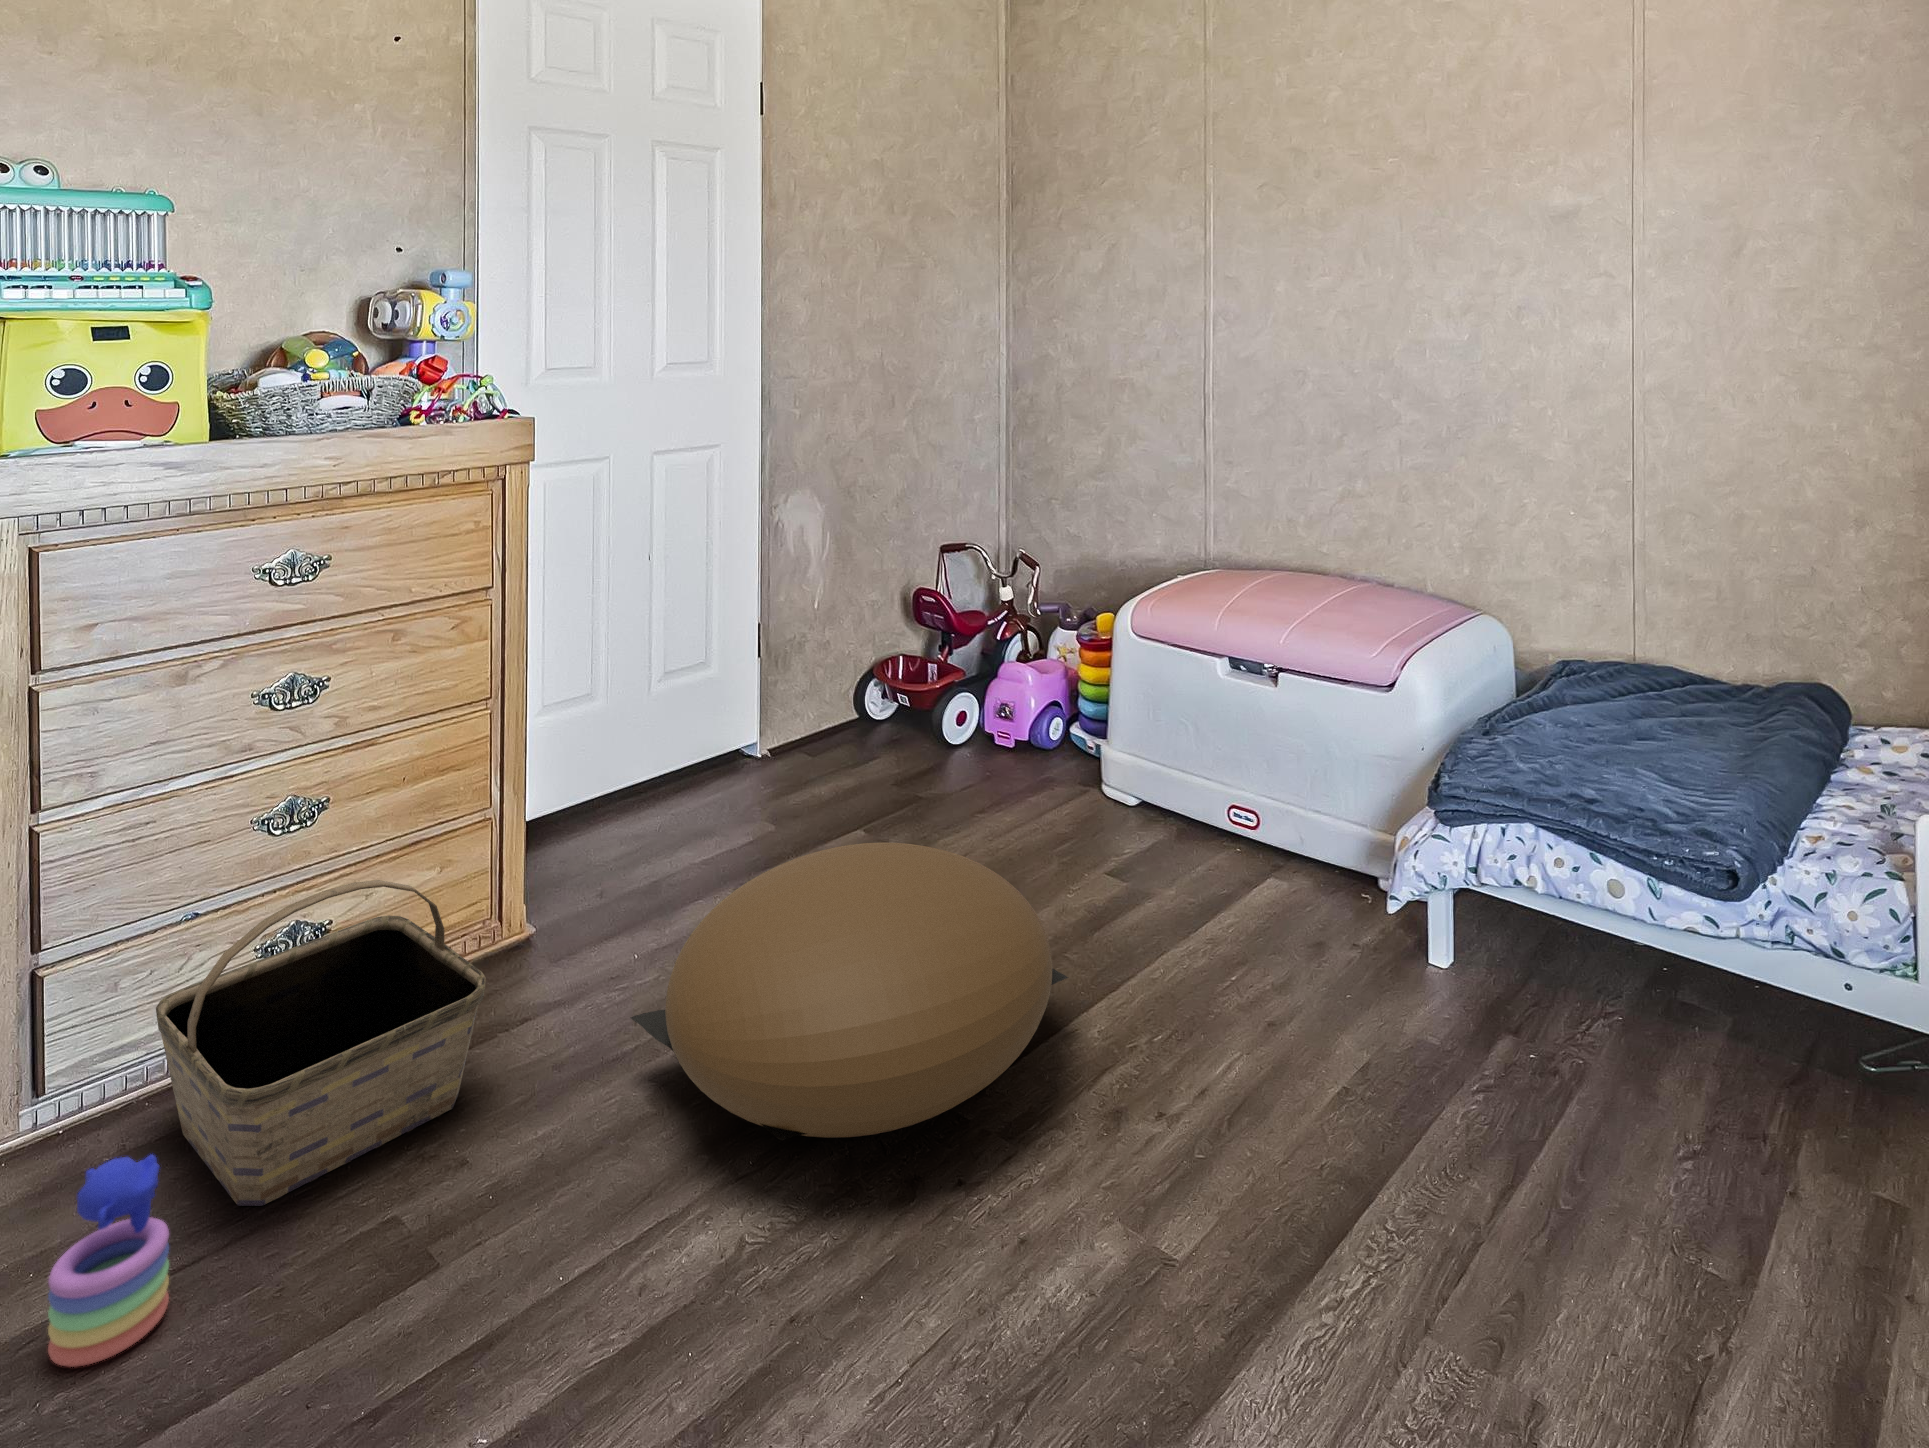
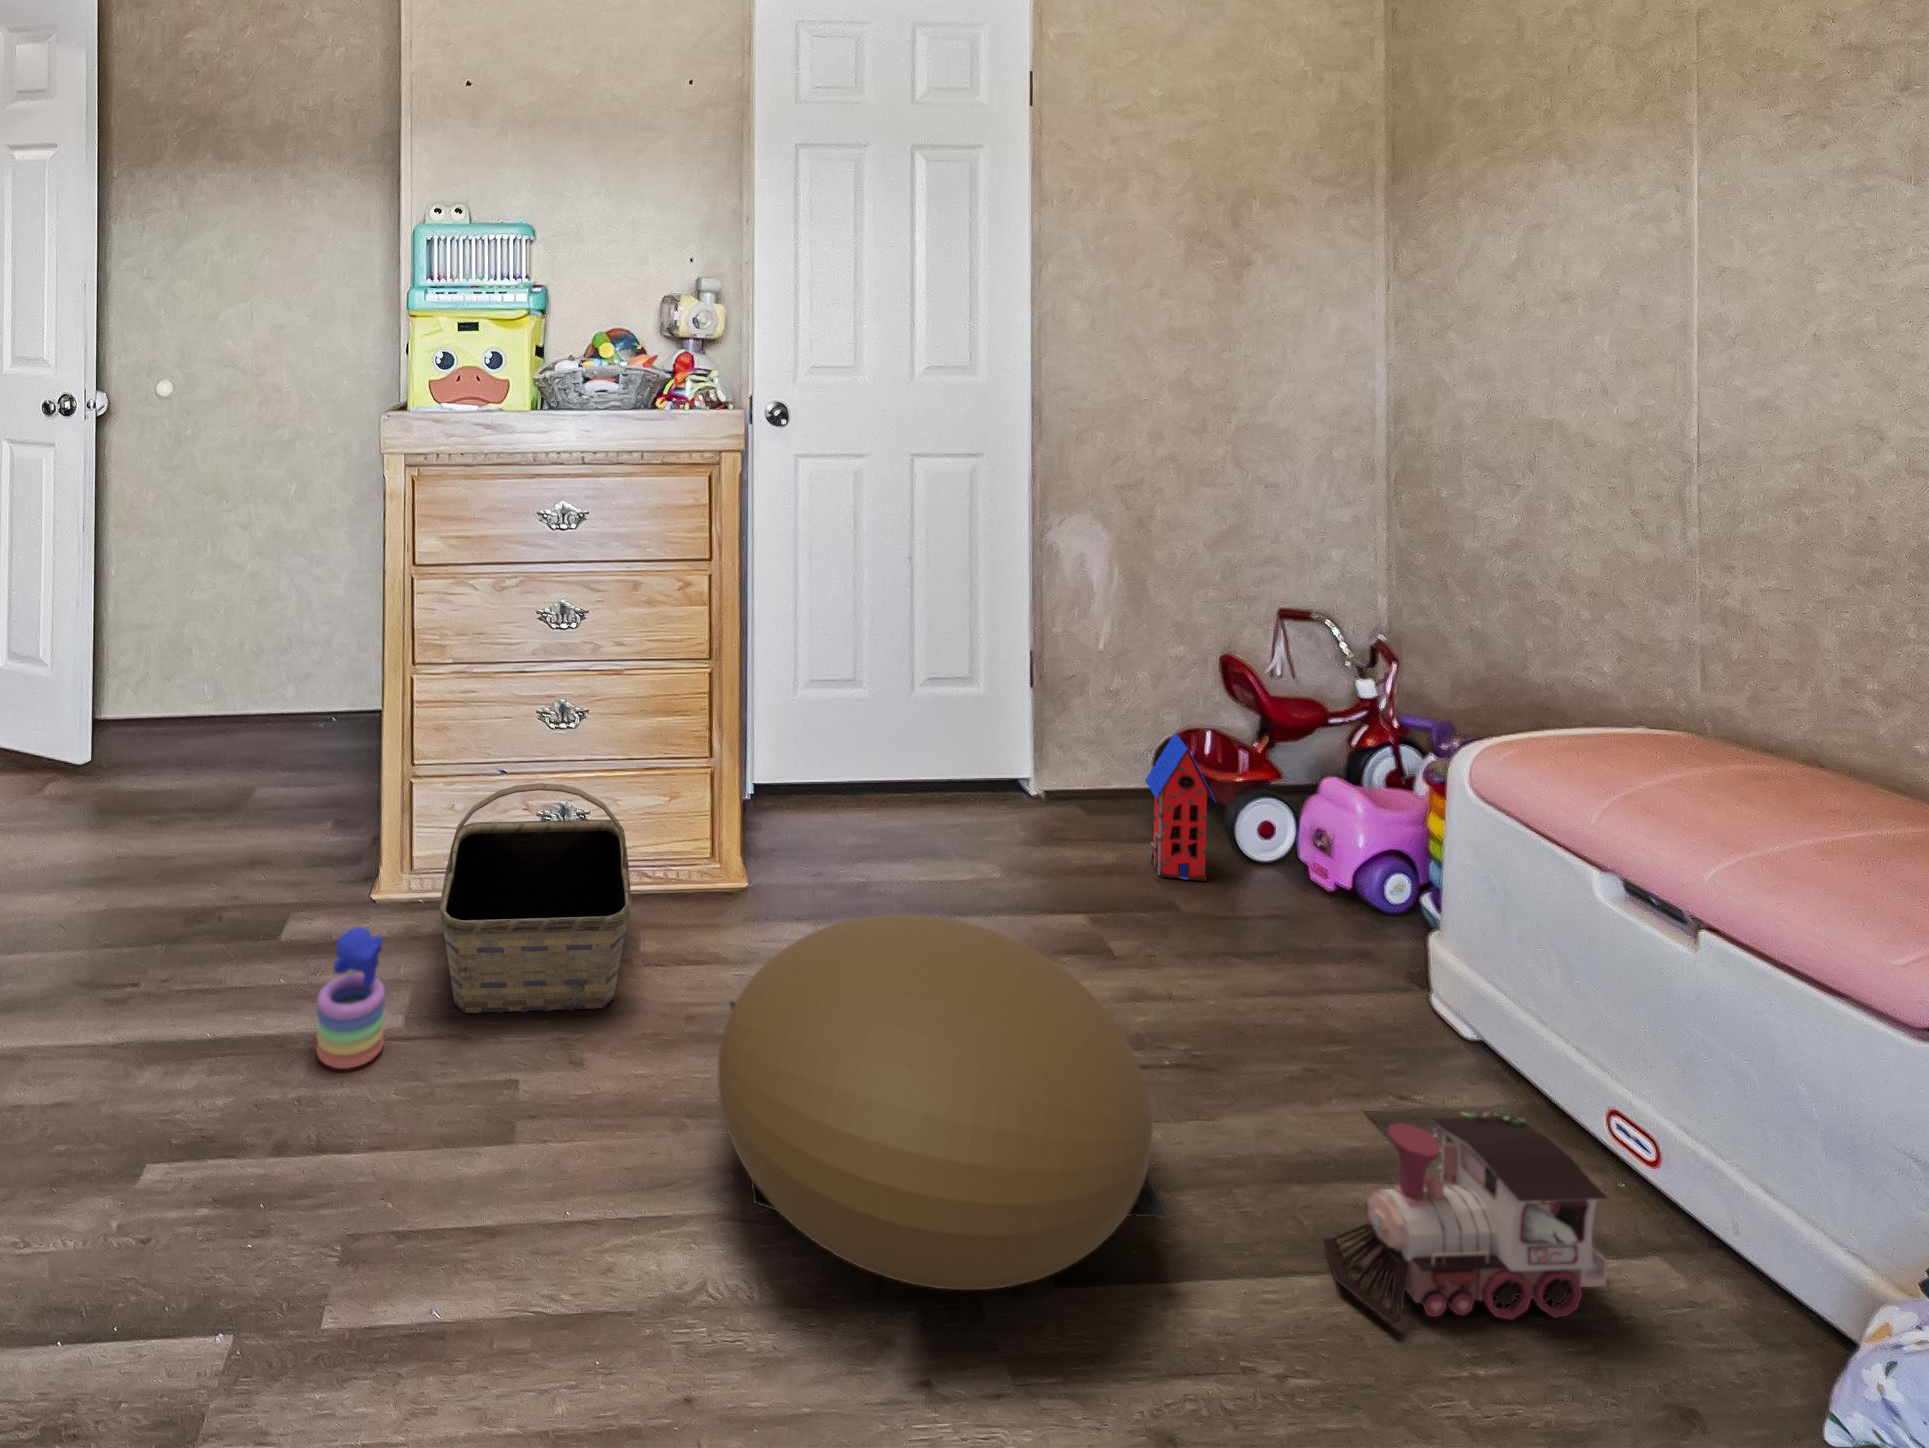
toy house: none [876,659,937,782] -> present [1145,734,1216,881]
toy train: none [1129,817,1269,975] -> present [1323,1112,1609,1325]

